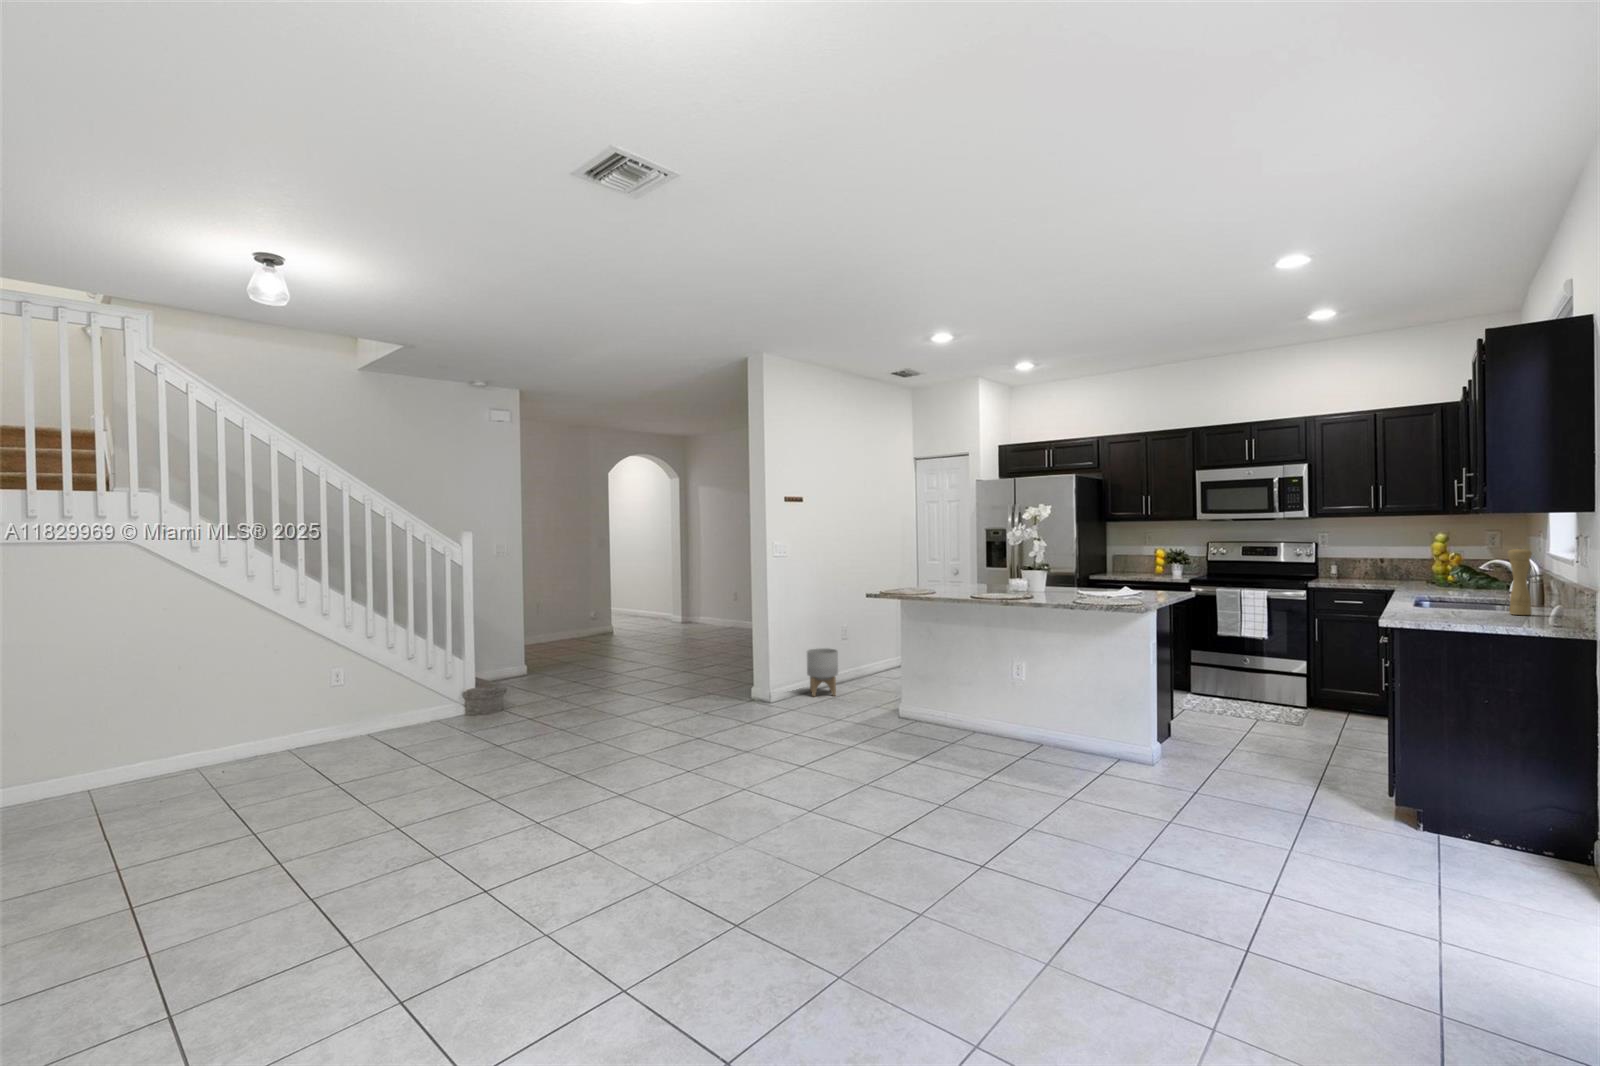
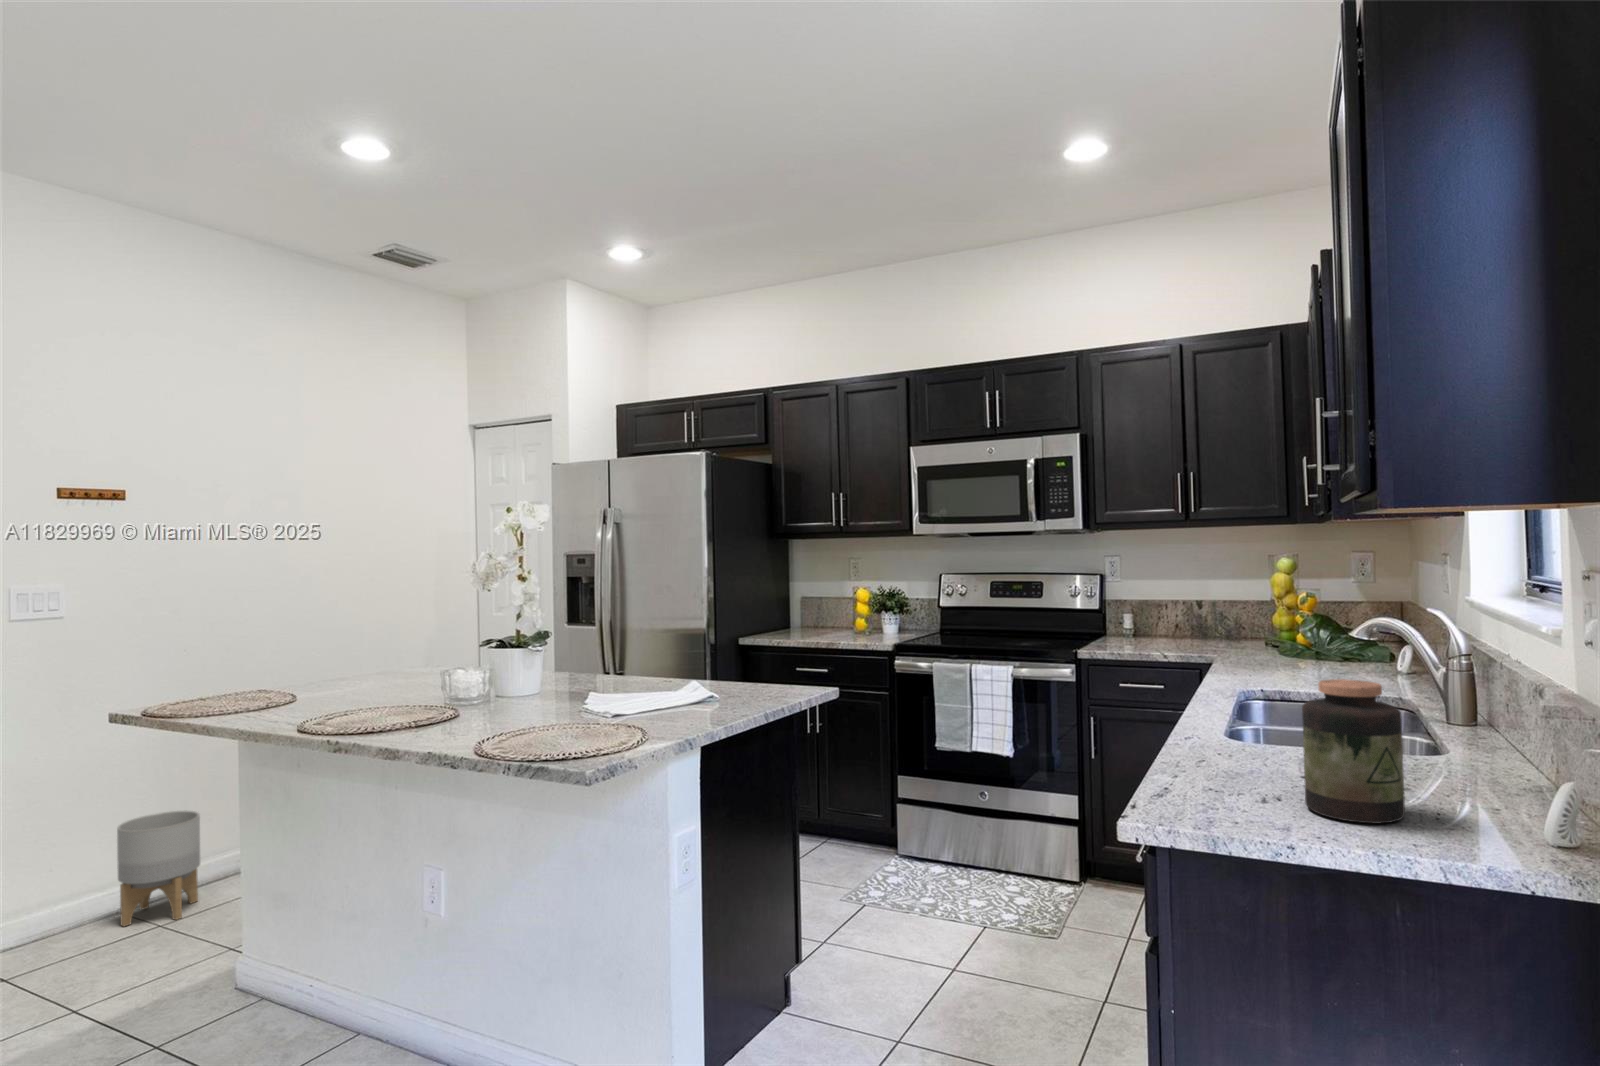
pepper mill: present [1508,548,1532,615] -> none [1429,606,1487,783]
jar: none [1449,573,1490,620] -> present [1302,679,1405,823]

